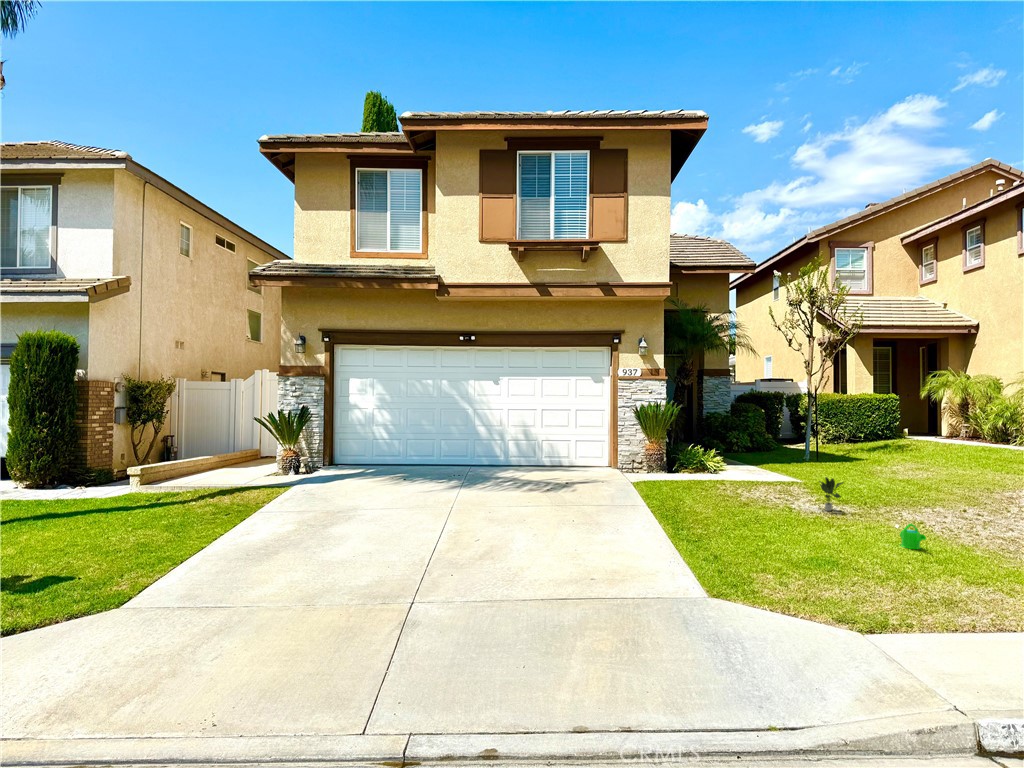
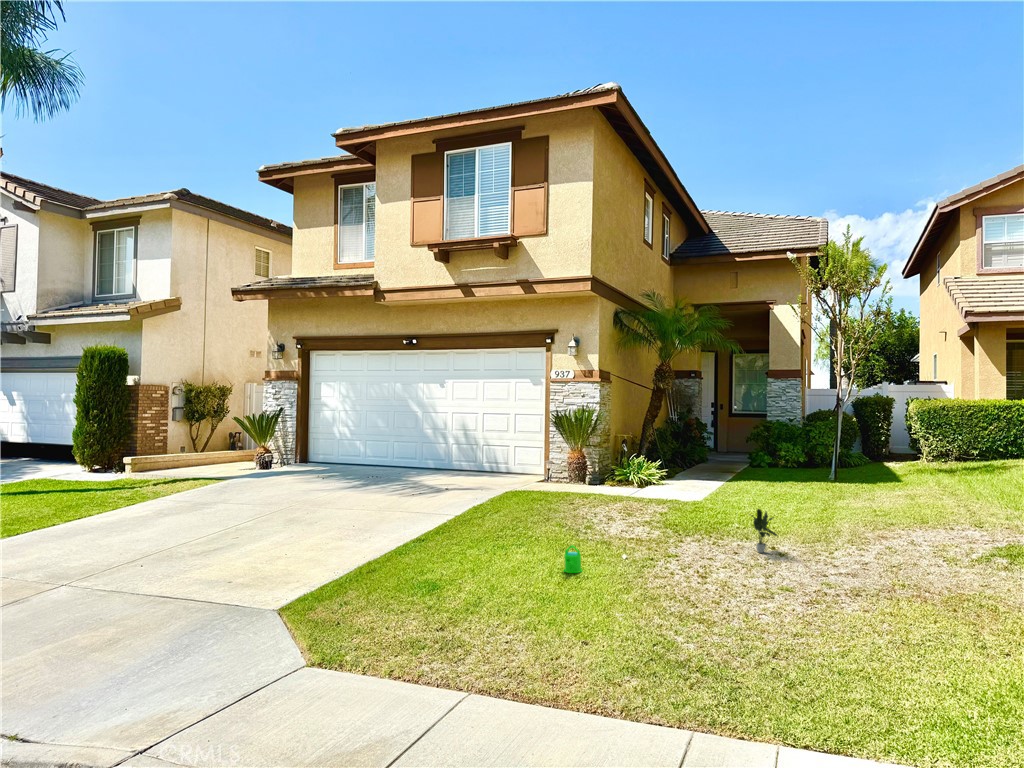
potted plant: present [819,477,843,511] -> present [752,509,777,553]

